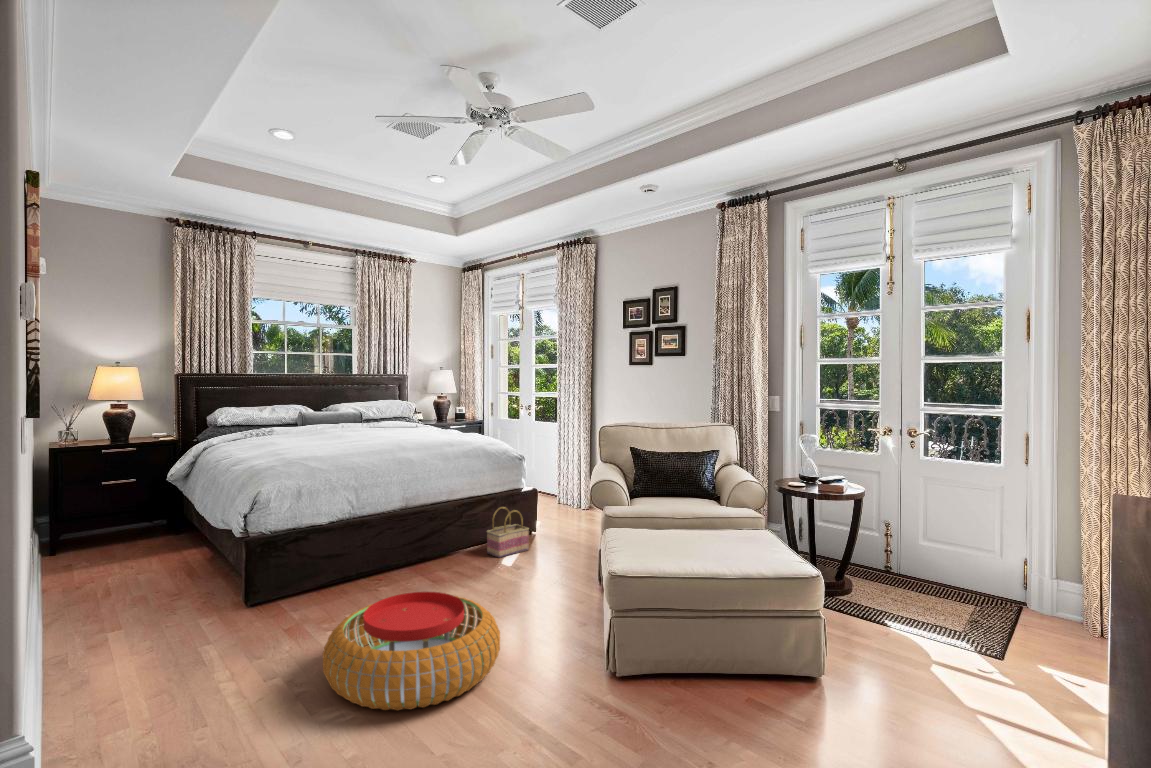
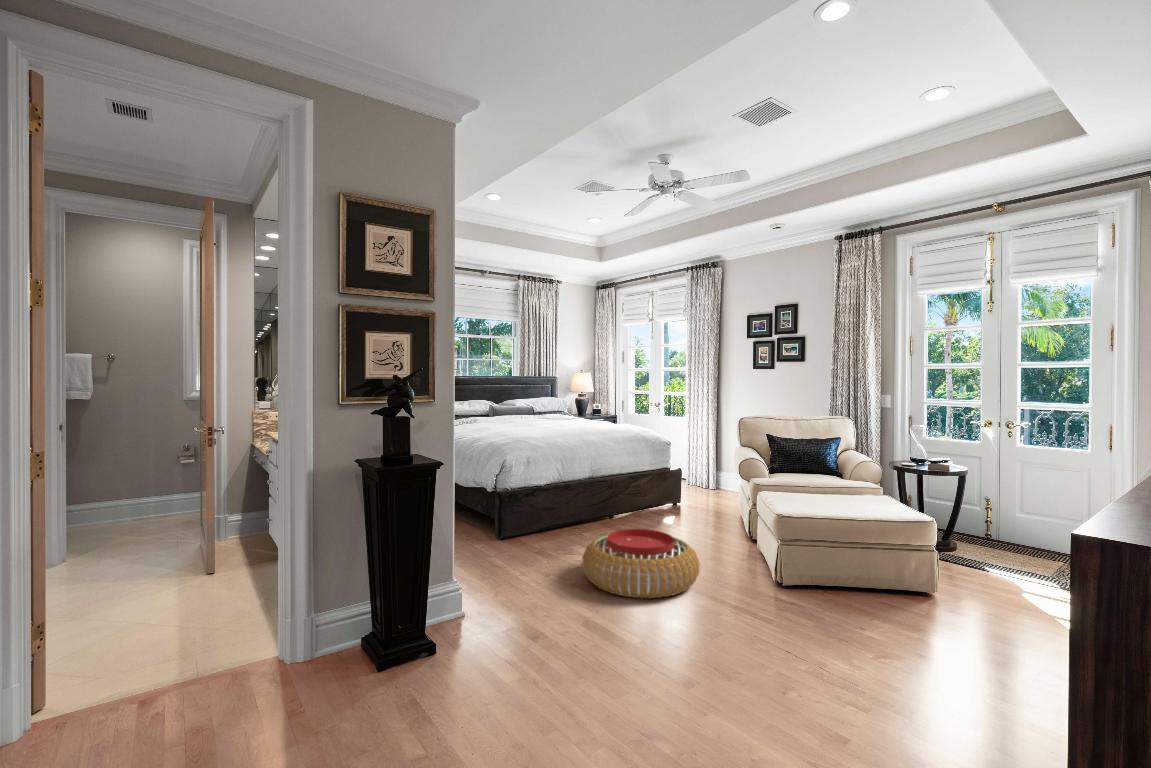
basket: present [487,507,529,558] -> none [649,480,681,519]

